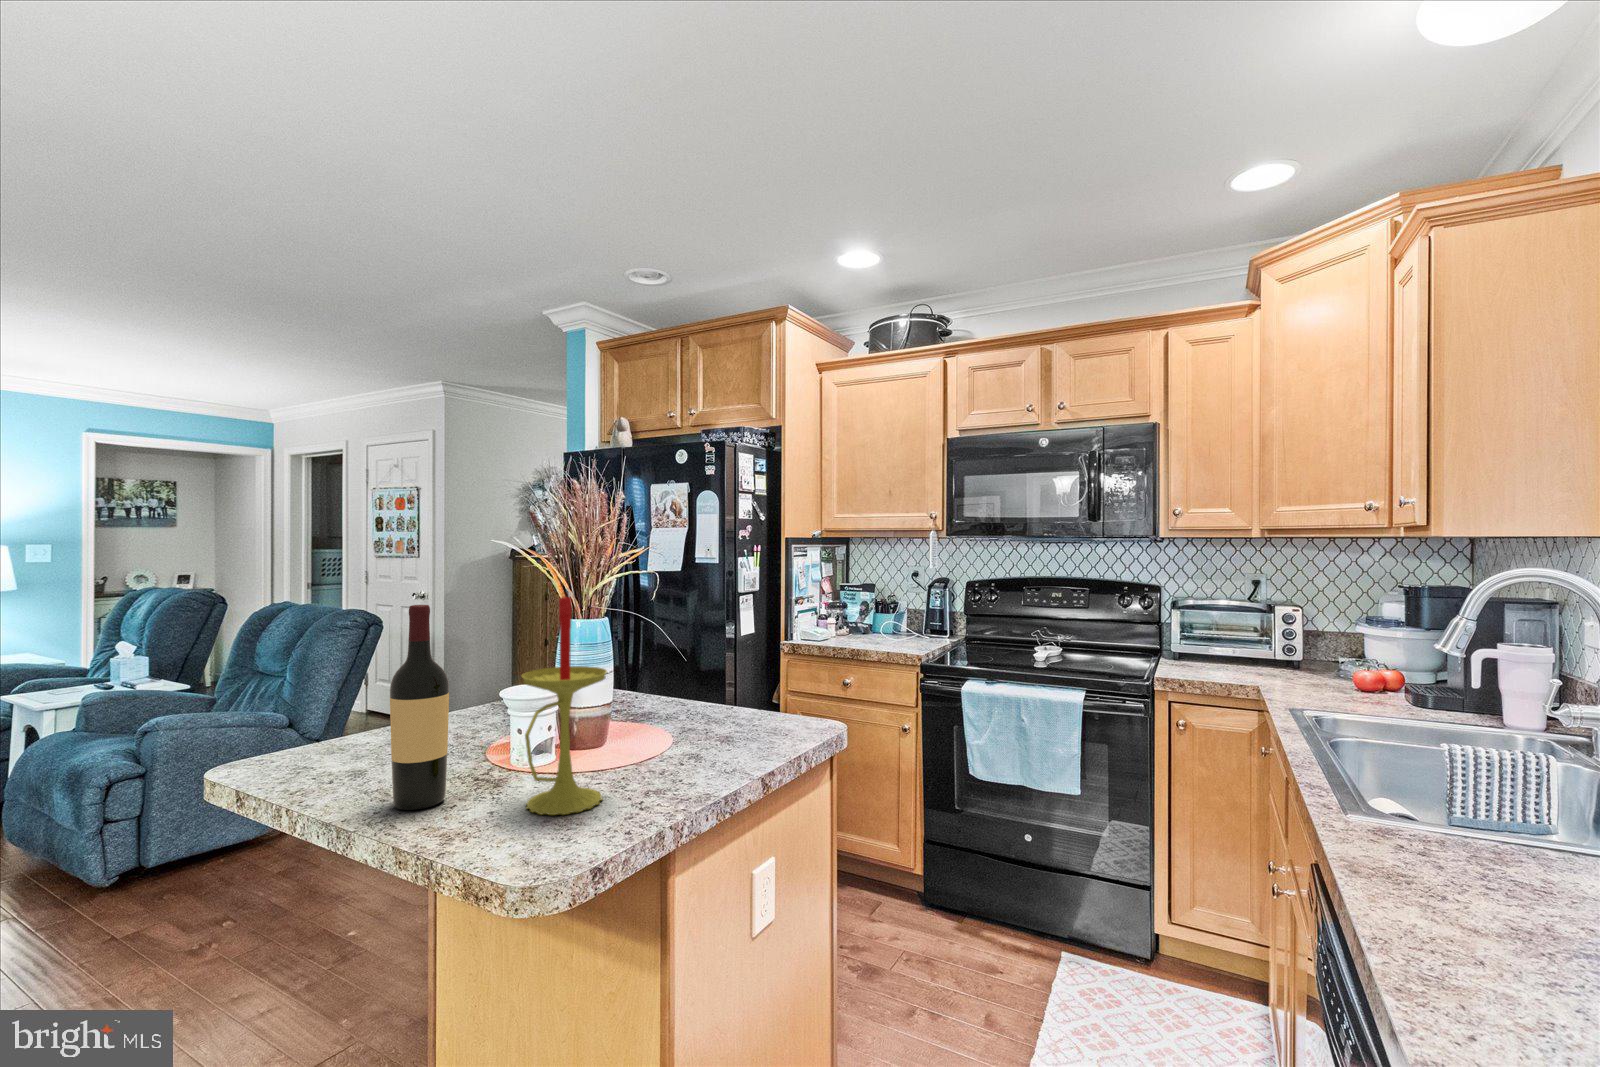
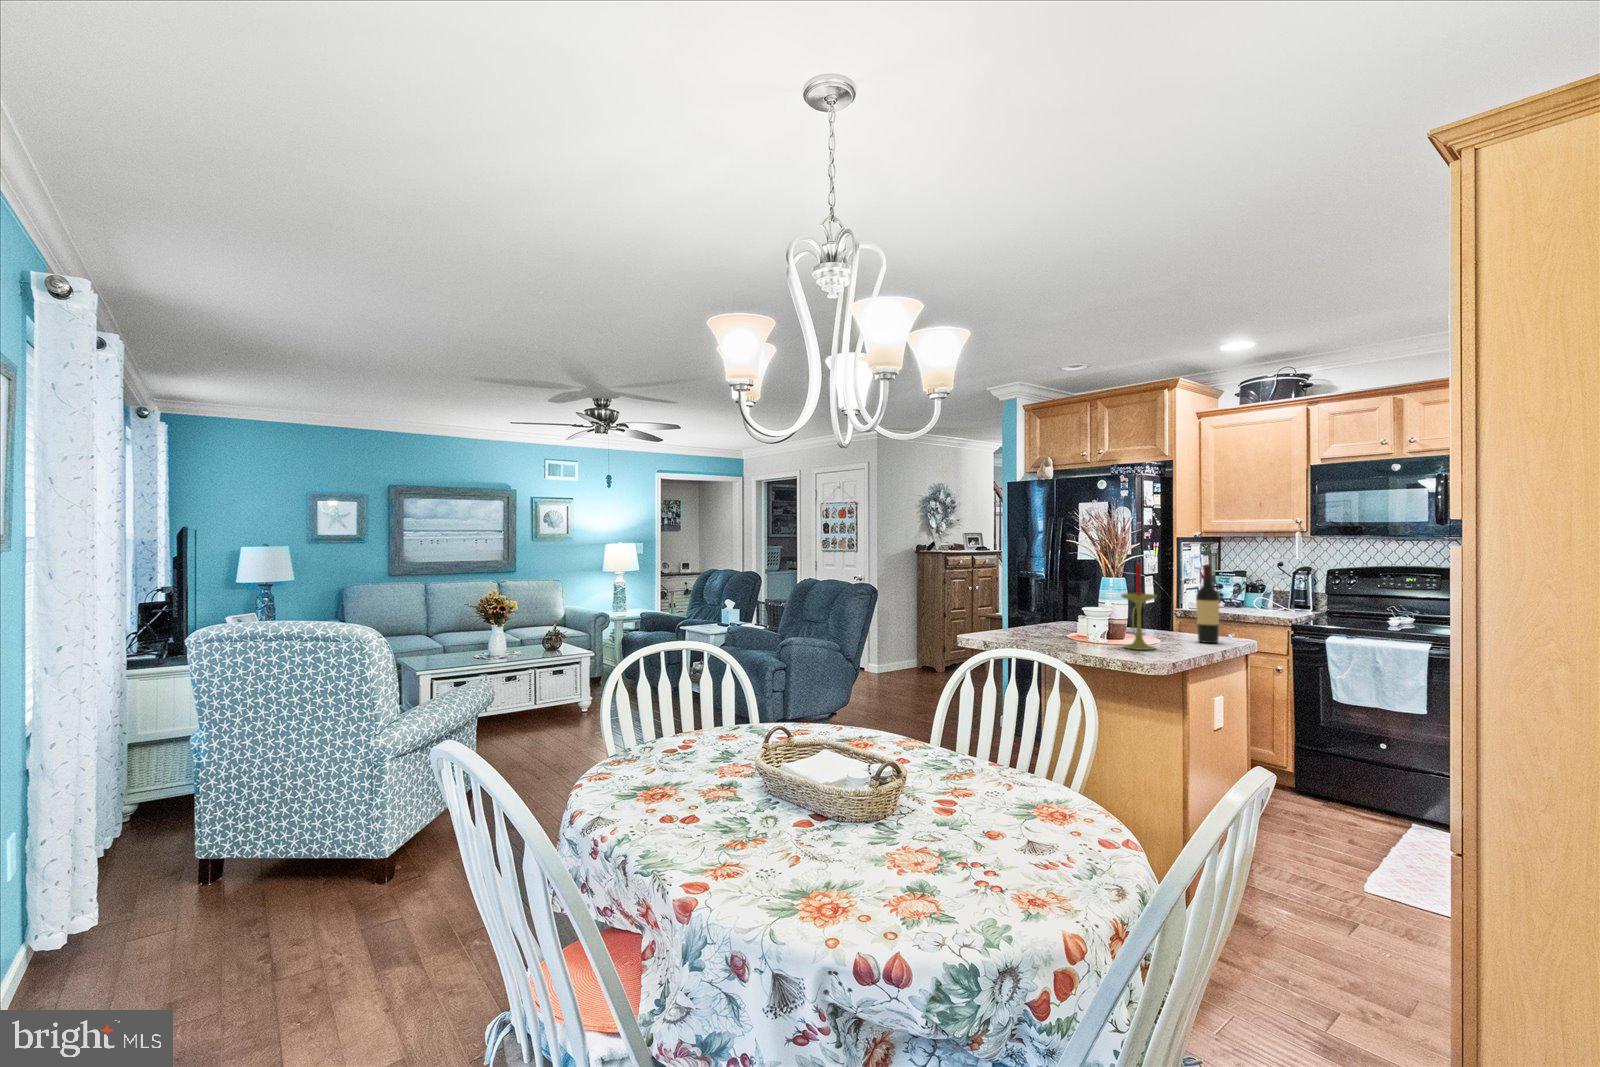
wine bottle: present [390,605,449,810] -> present [1196,565,1220,643]

